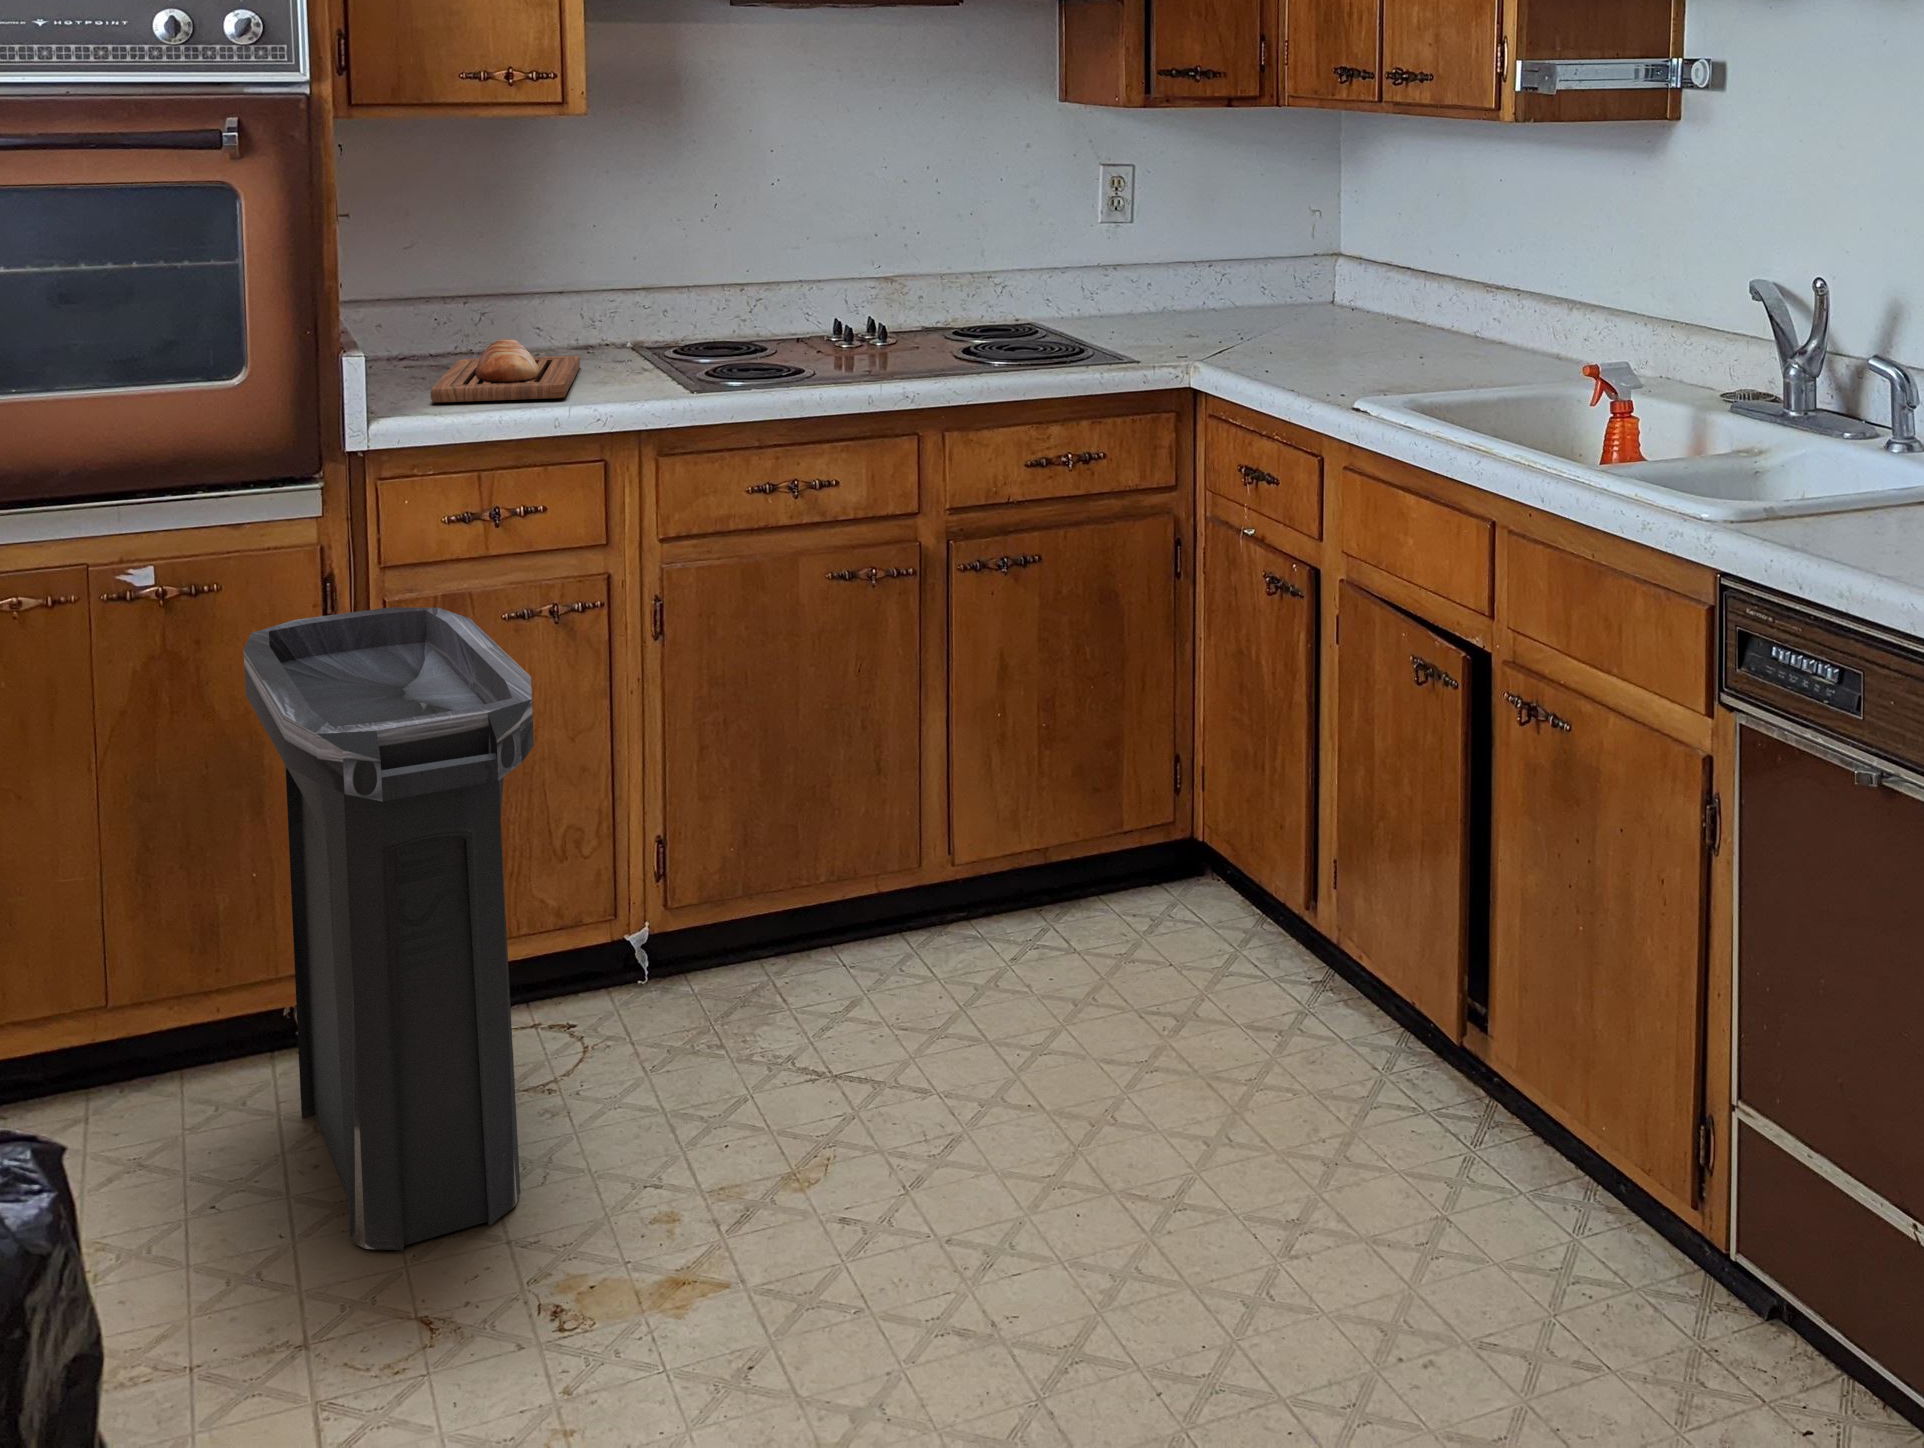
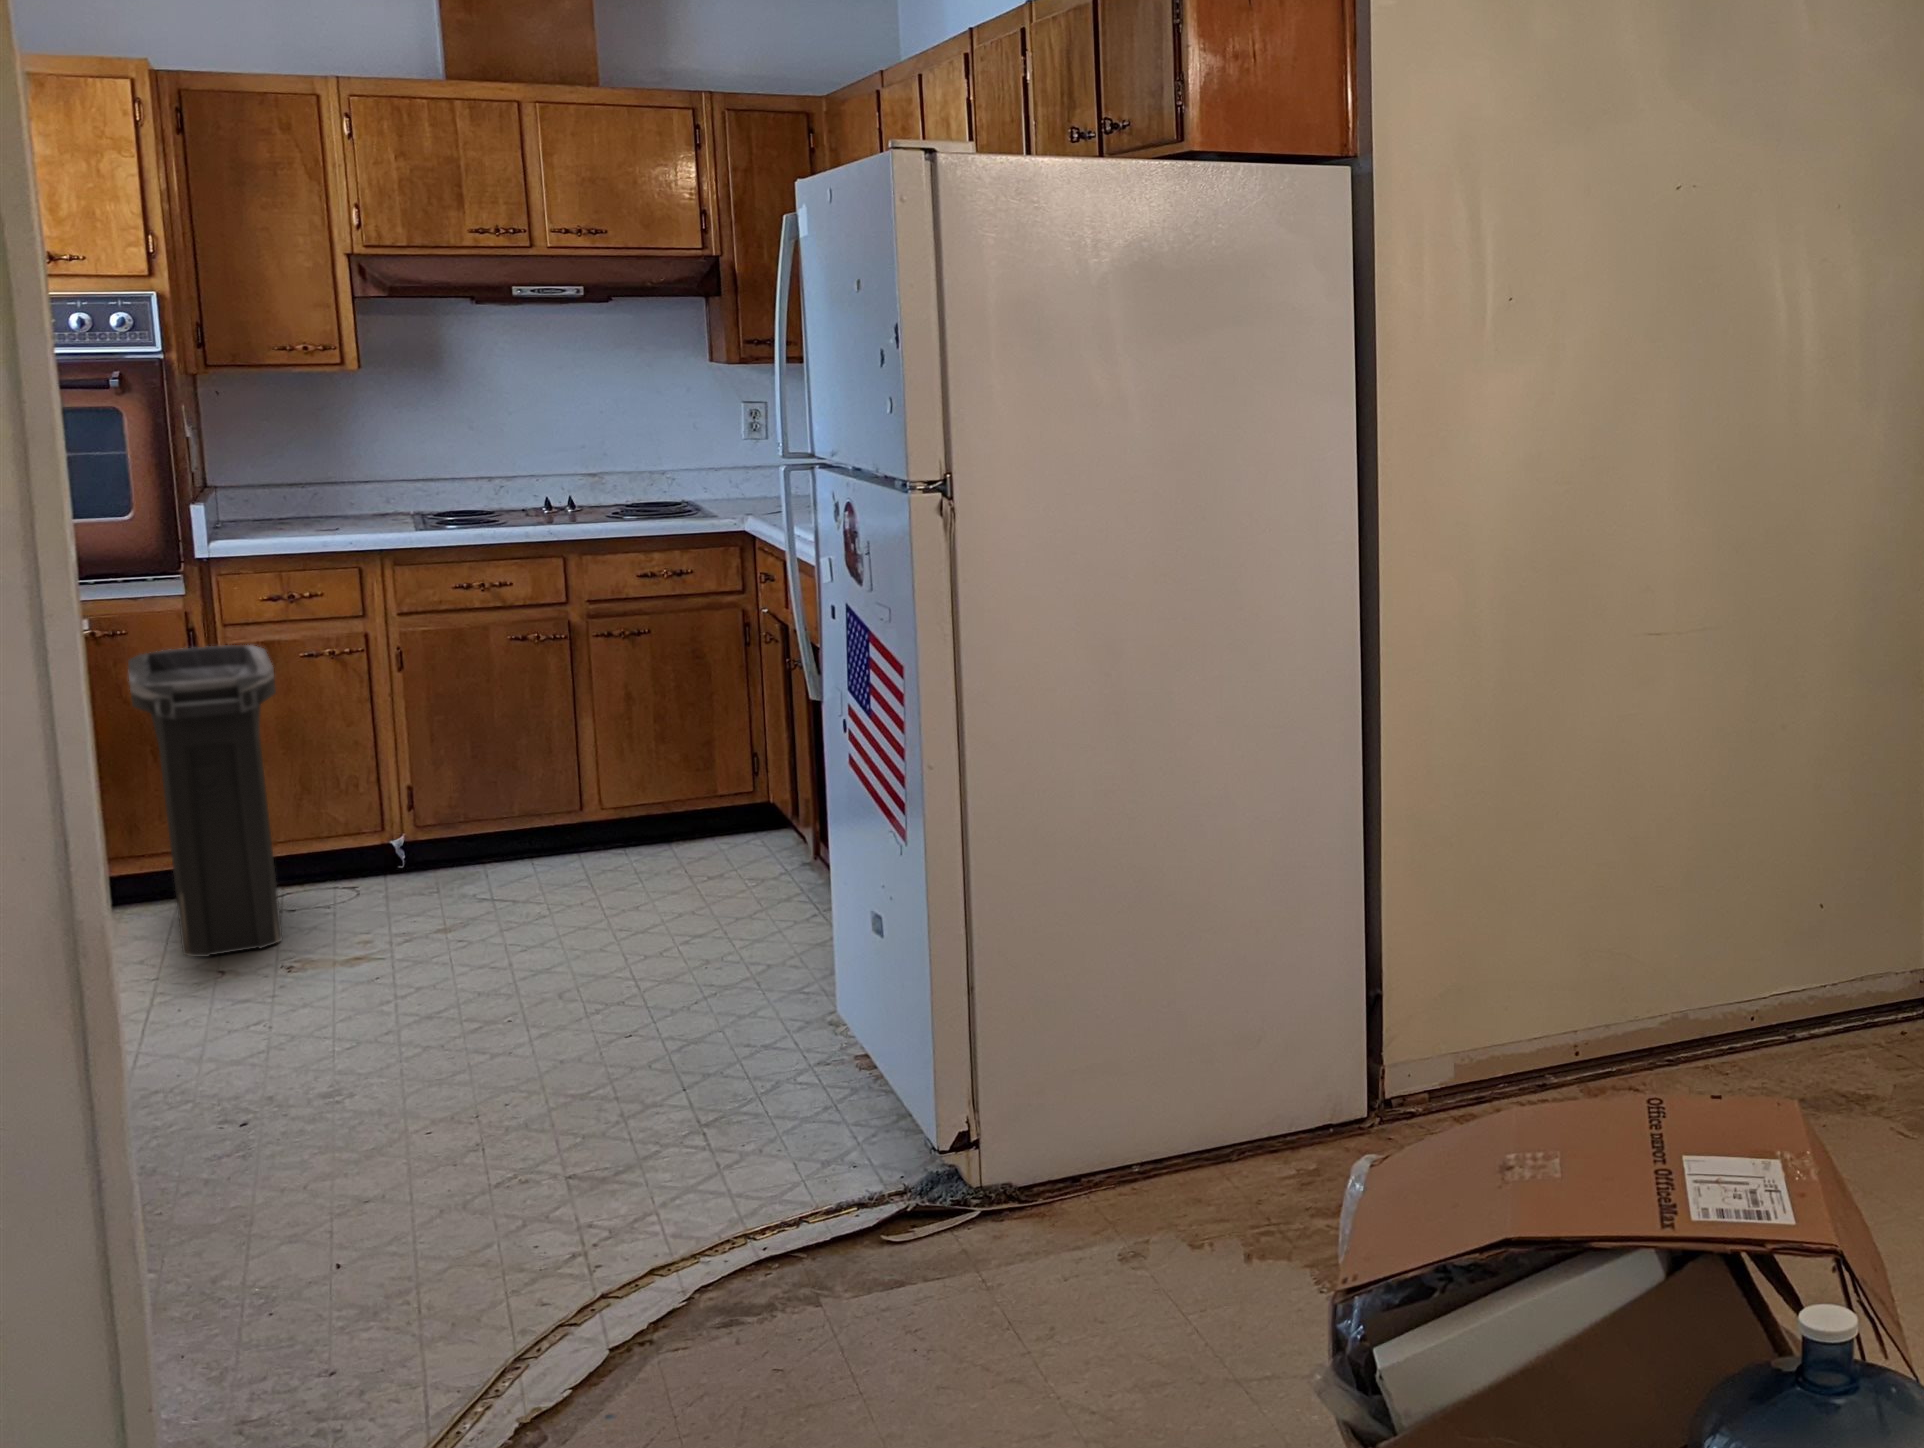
bread loaf: present [430,339,580,402] -> none [254,502,368,534]

